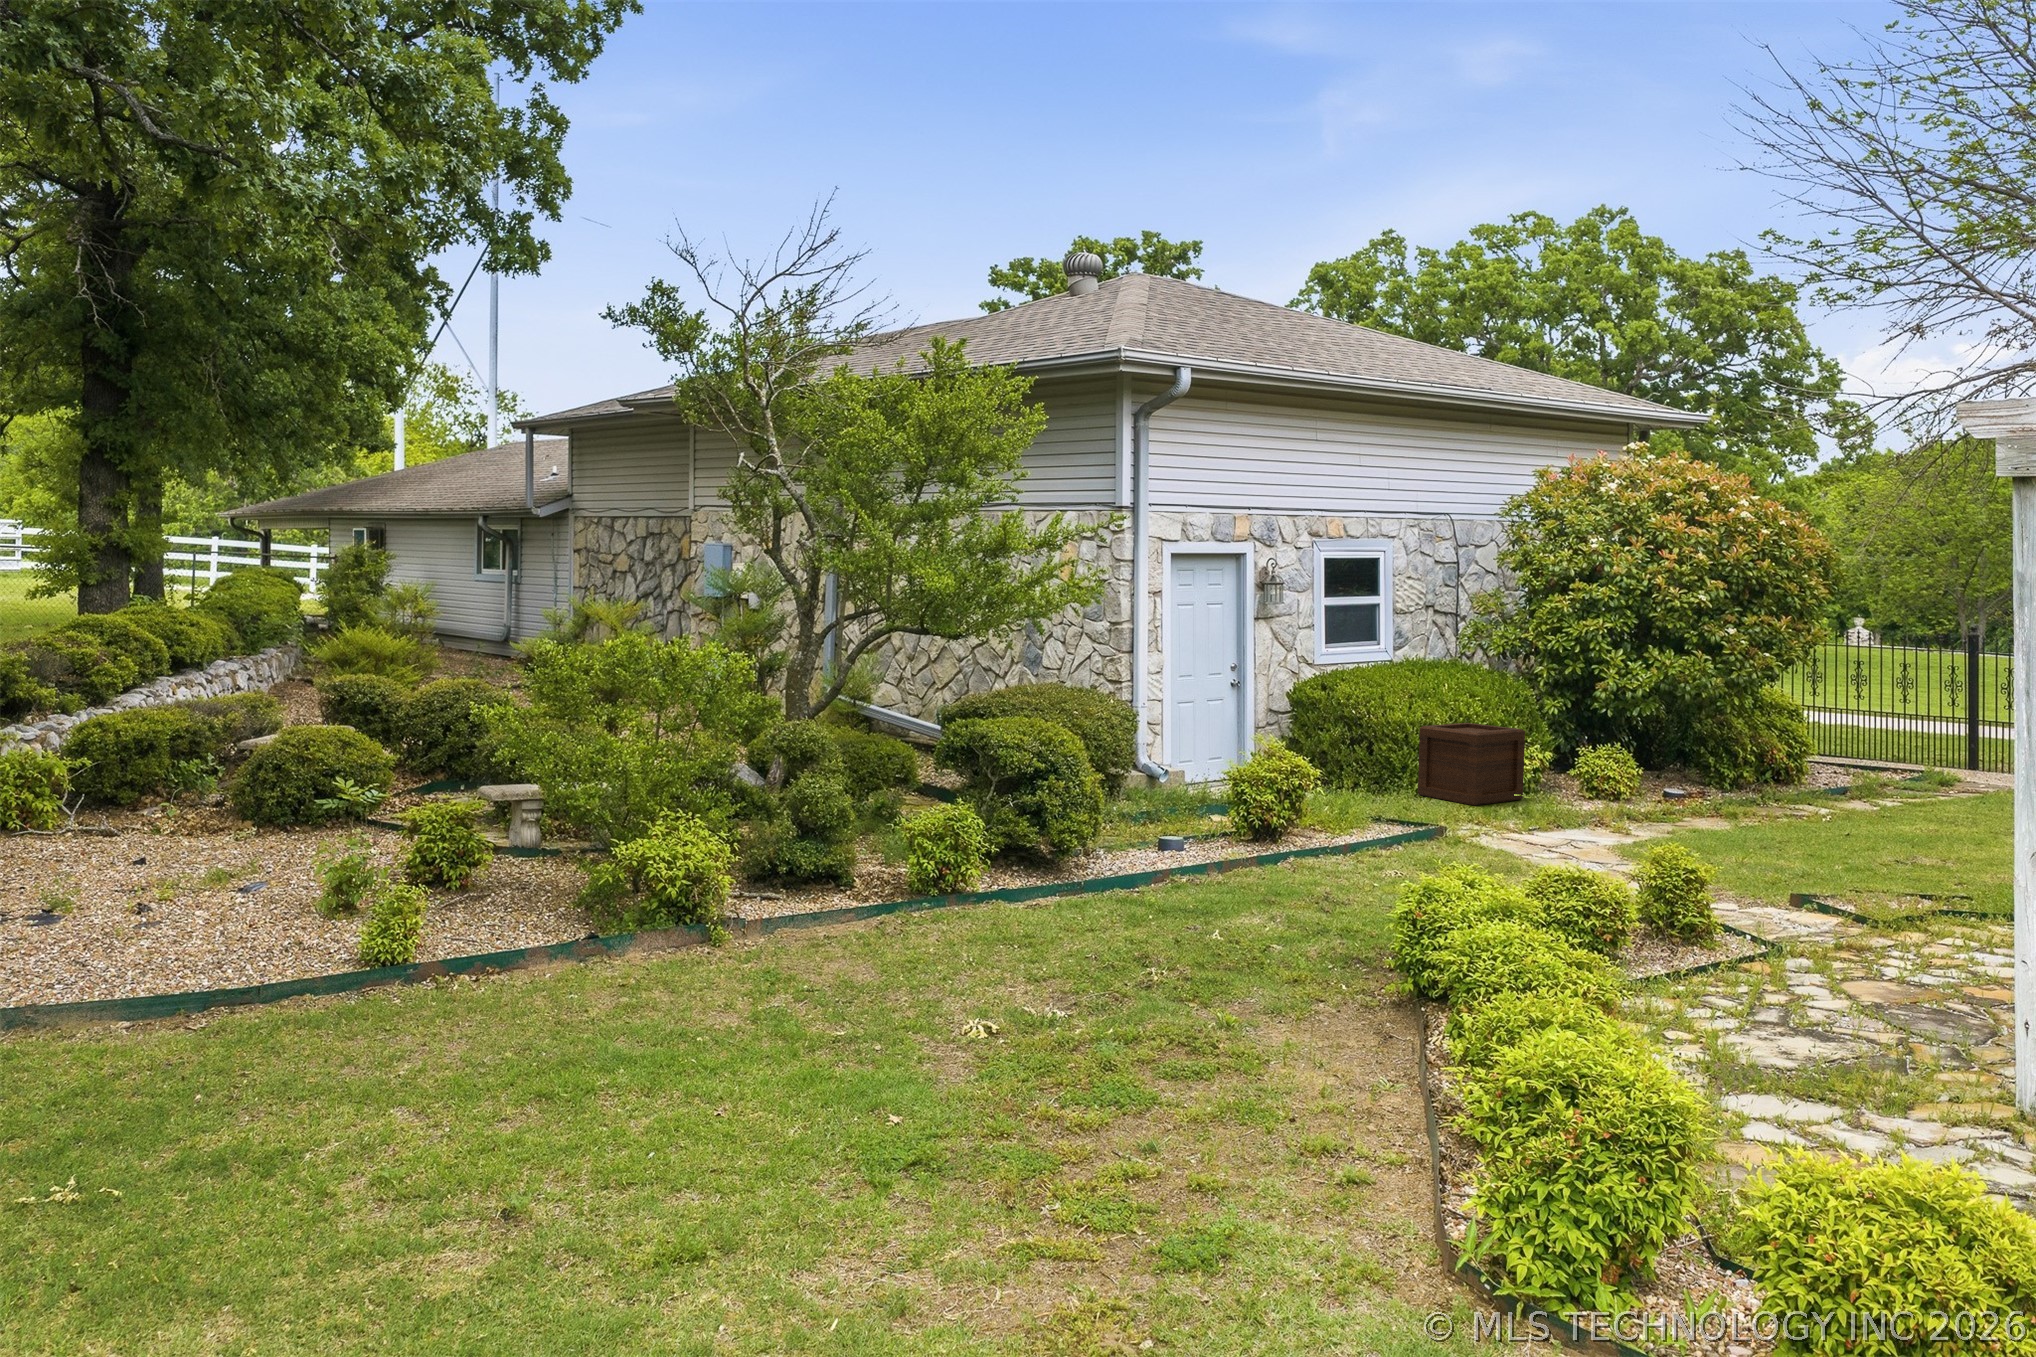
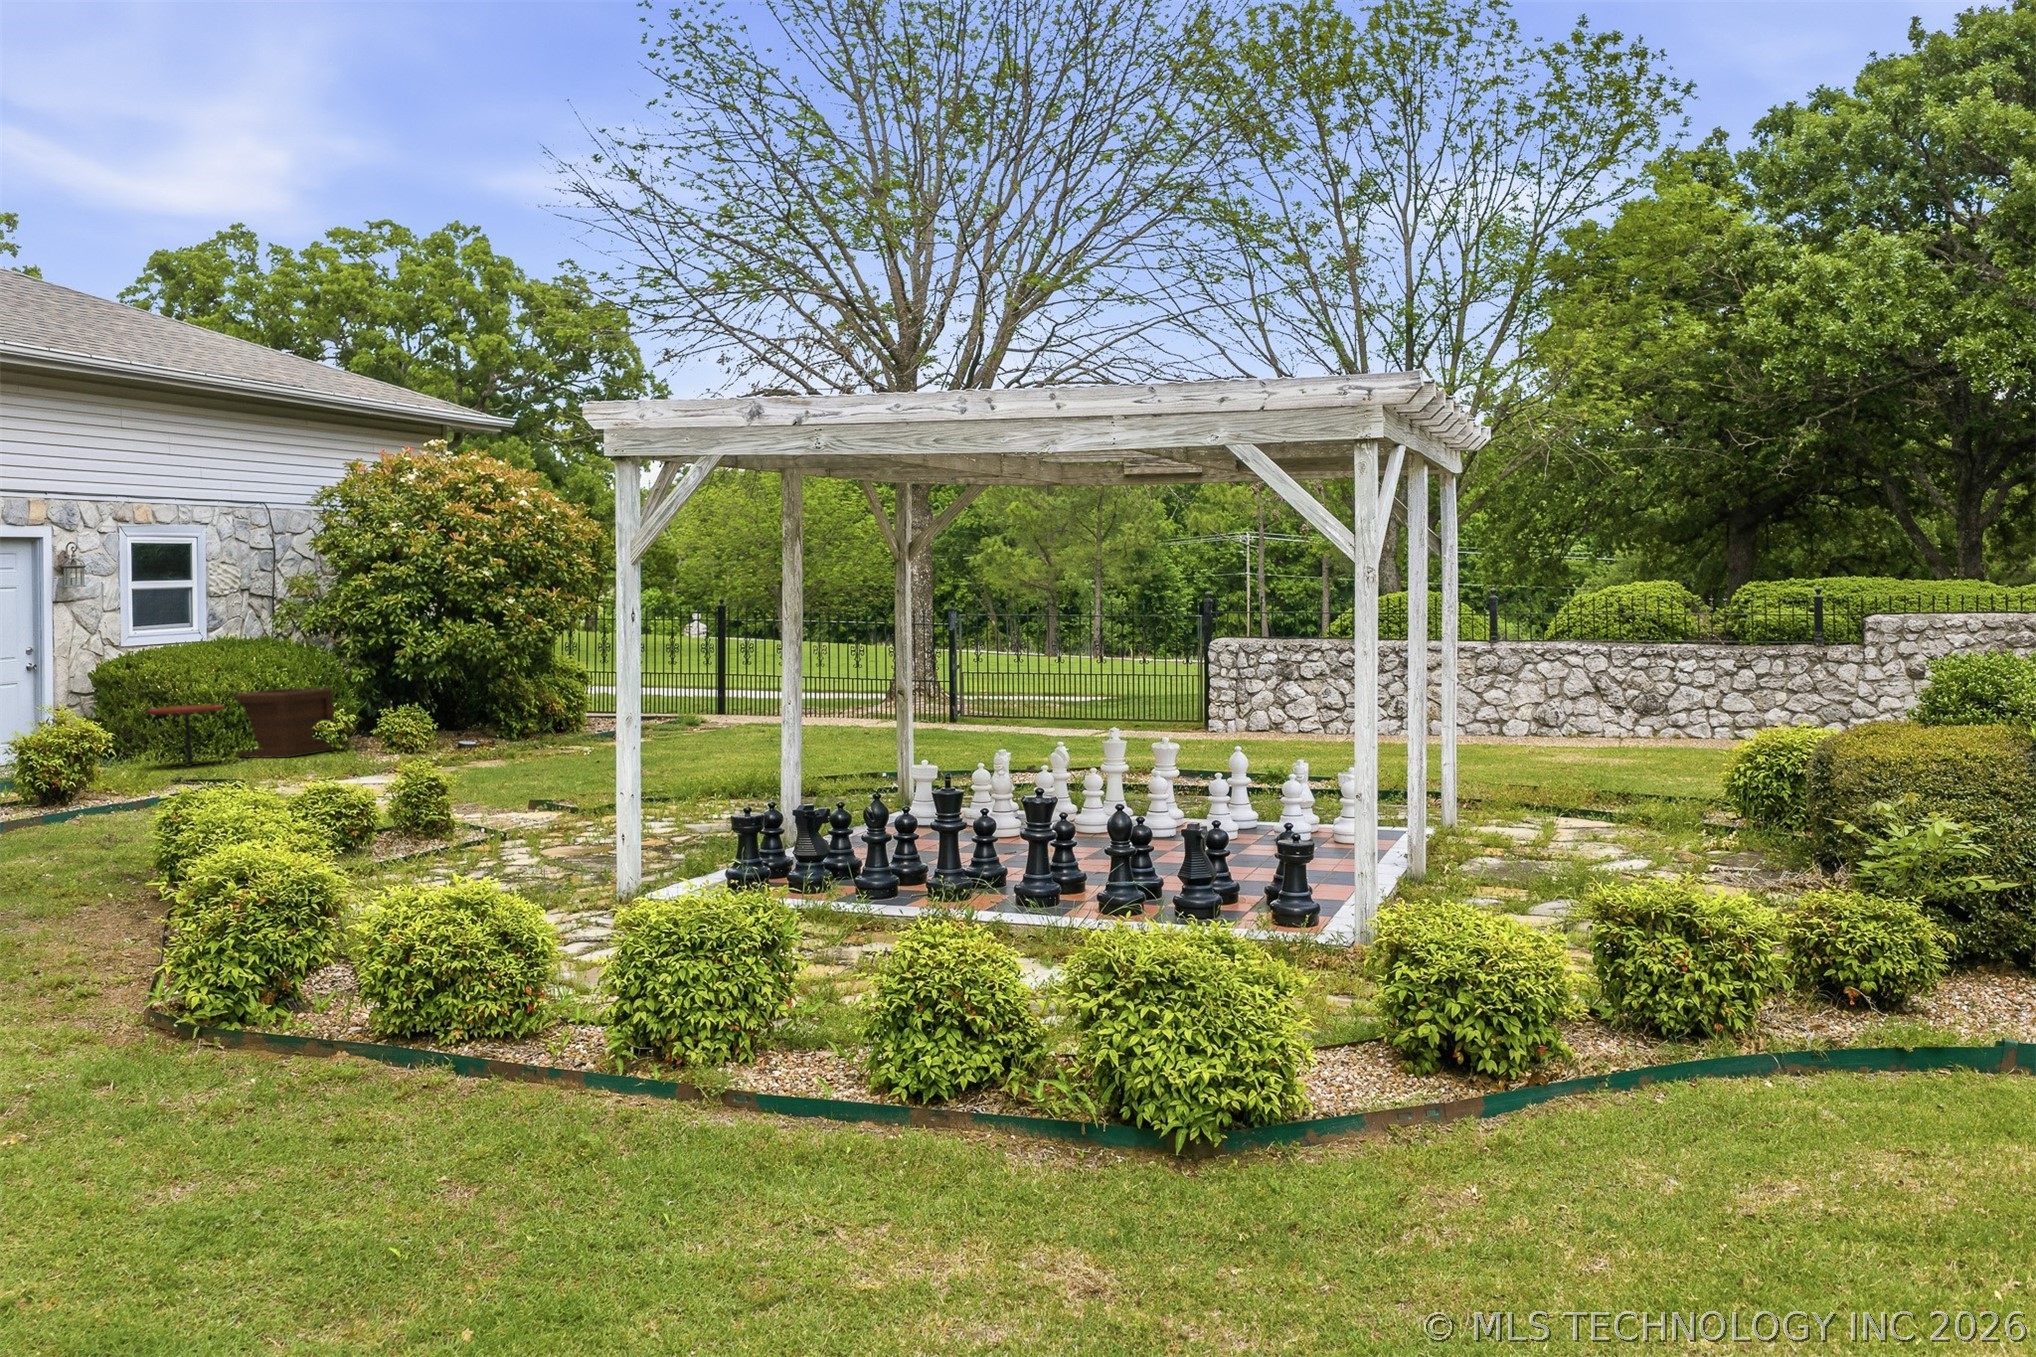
side table: none [1340,735,1415,804] -> present [147,704,225,766]

